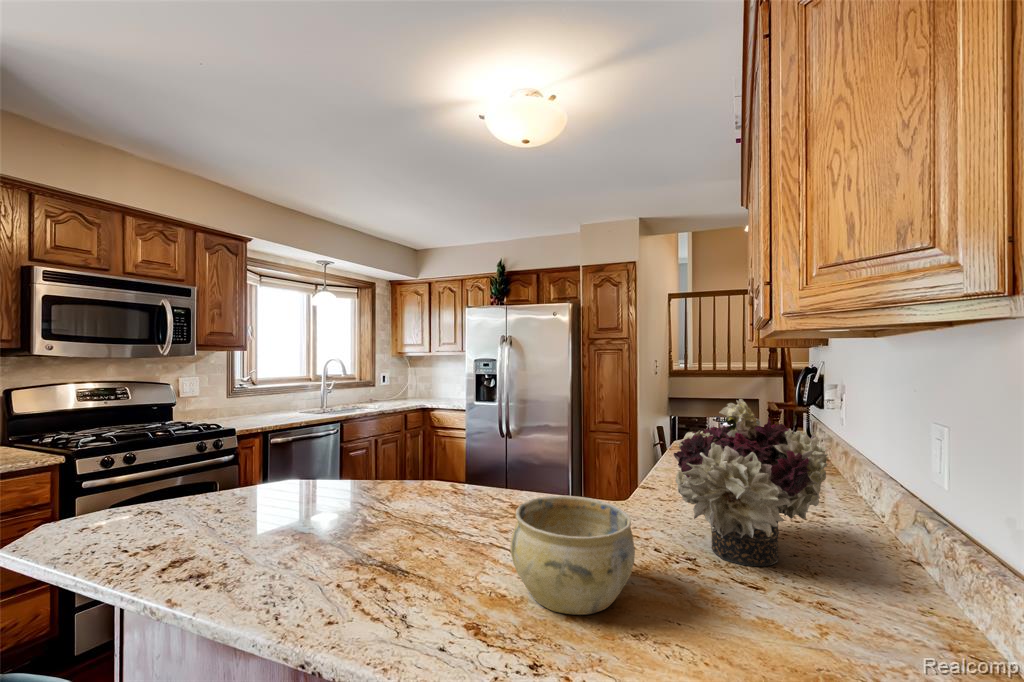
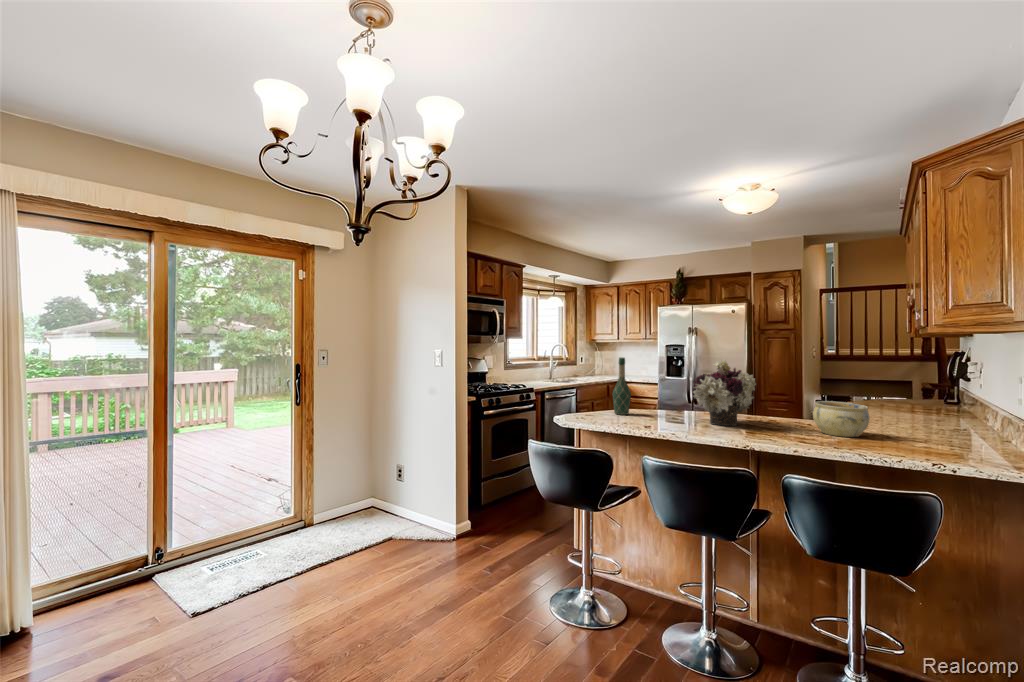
wine bottle: none [104,388,161,533] -> present [613,358,631,415]
flower arrangement: present [673,399,828,567] -> present [693,360,756,426]

